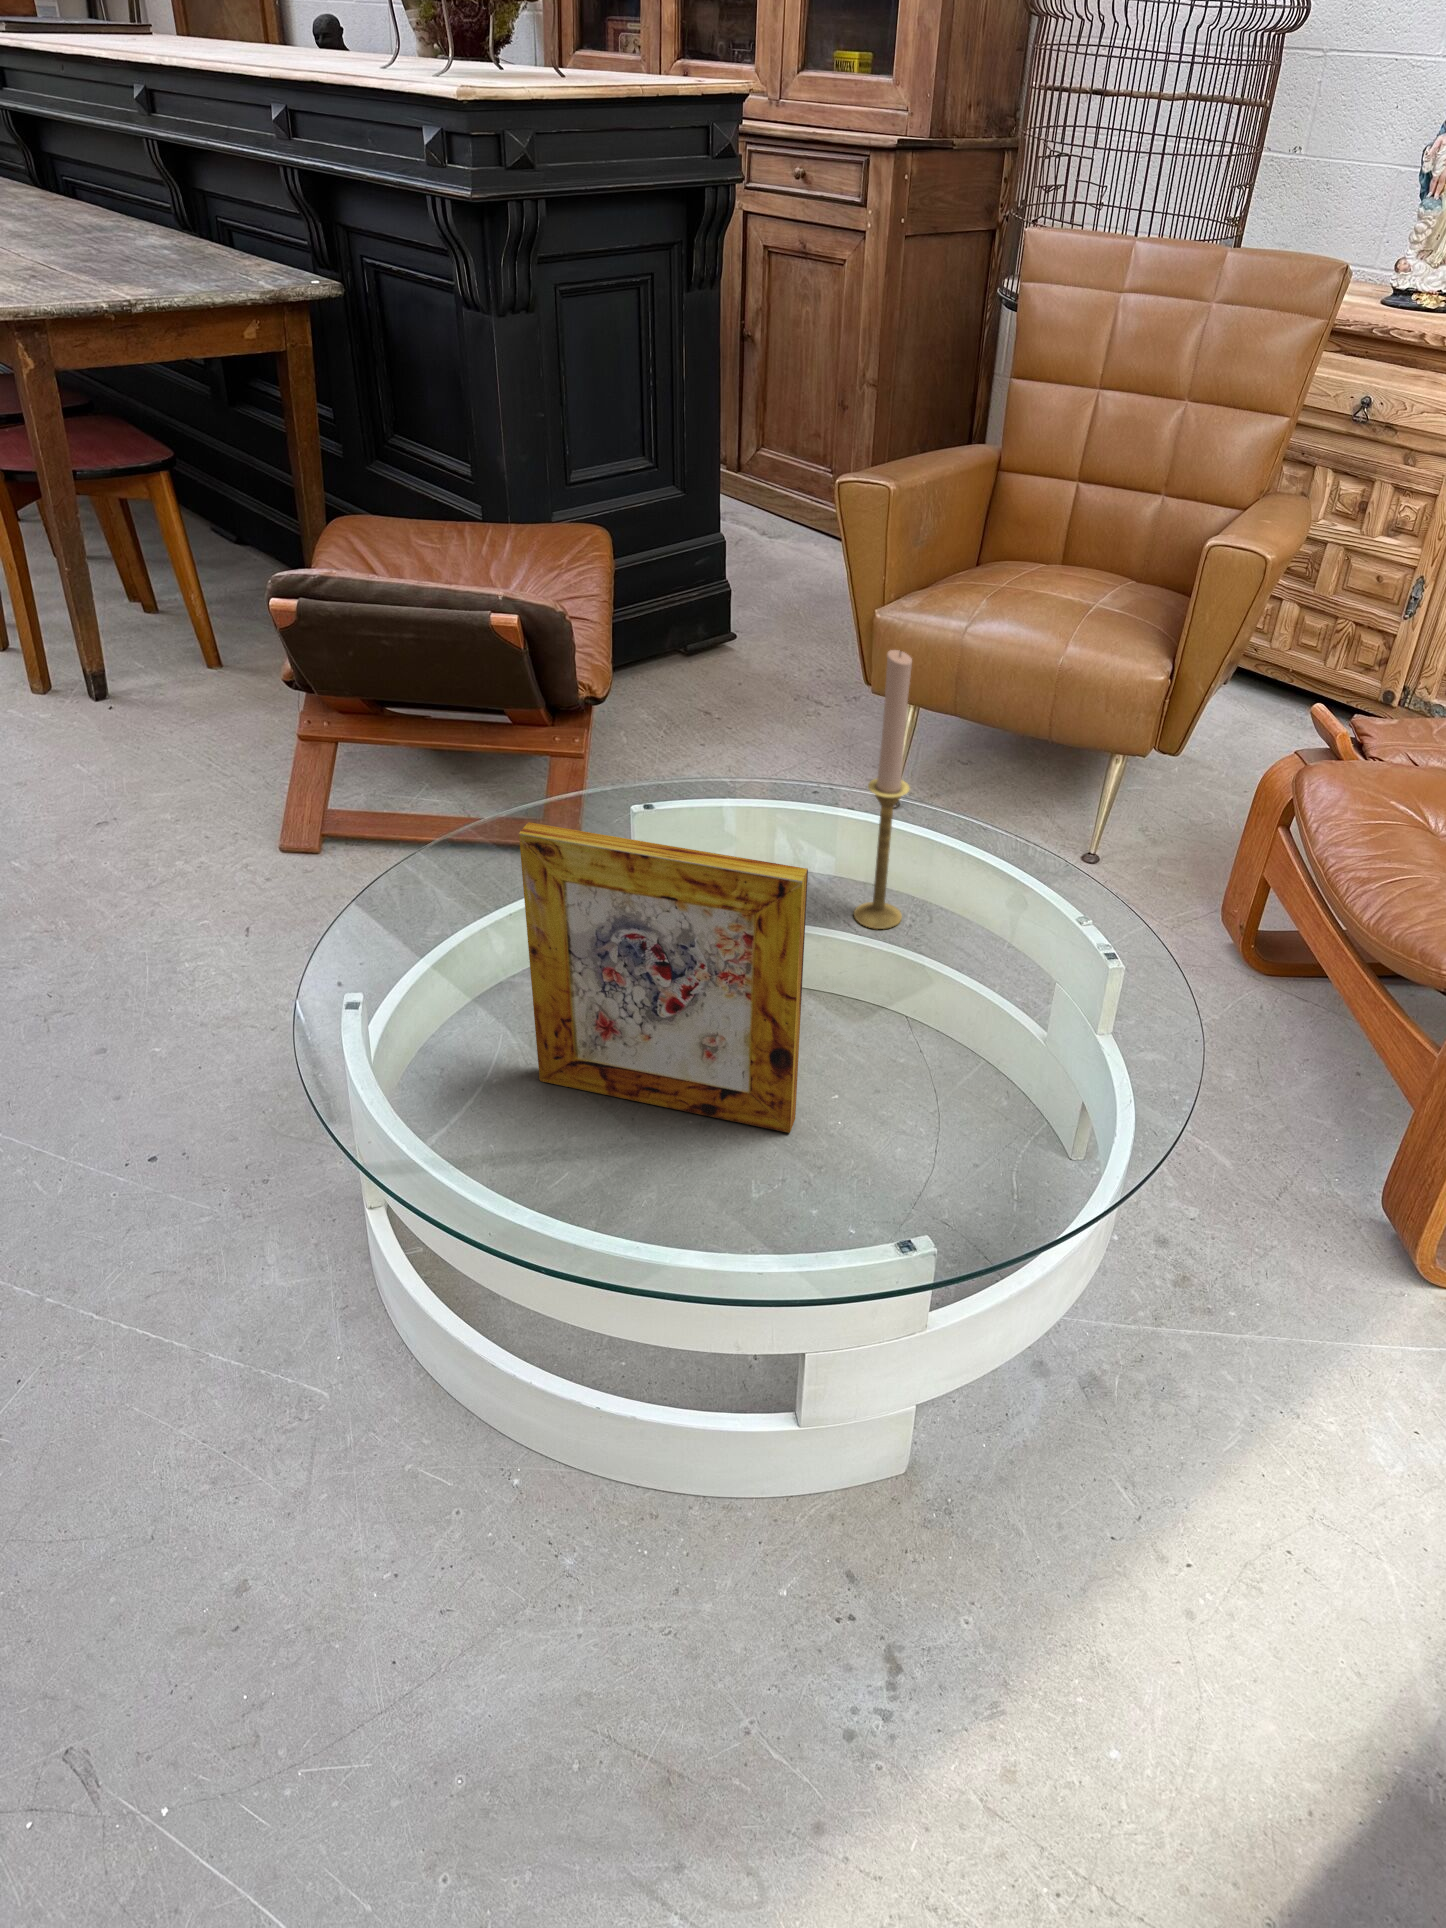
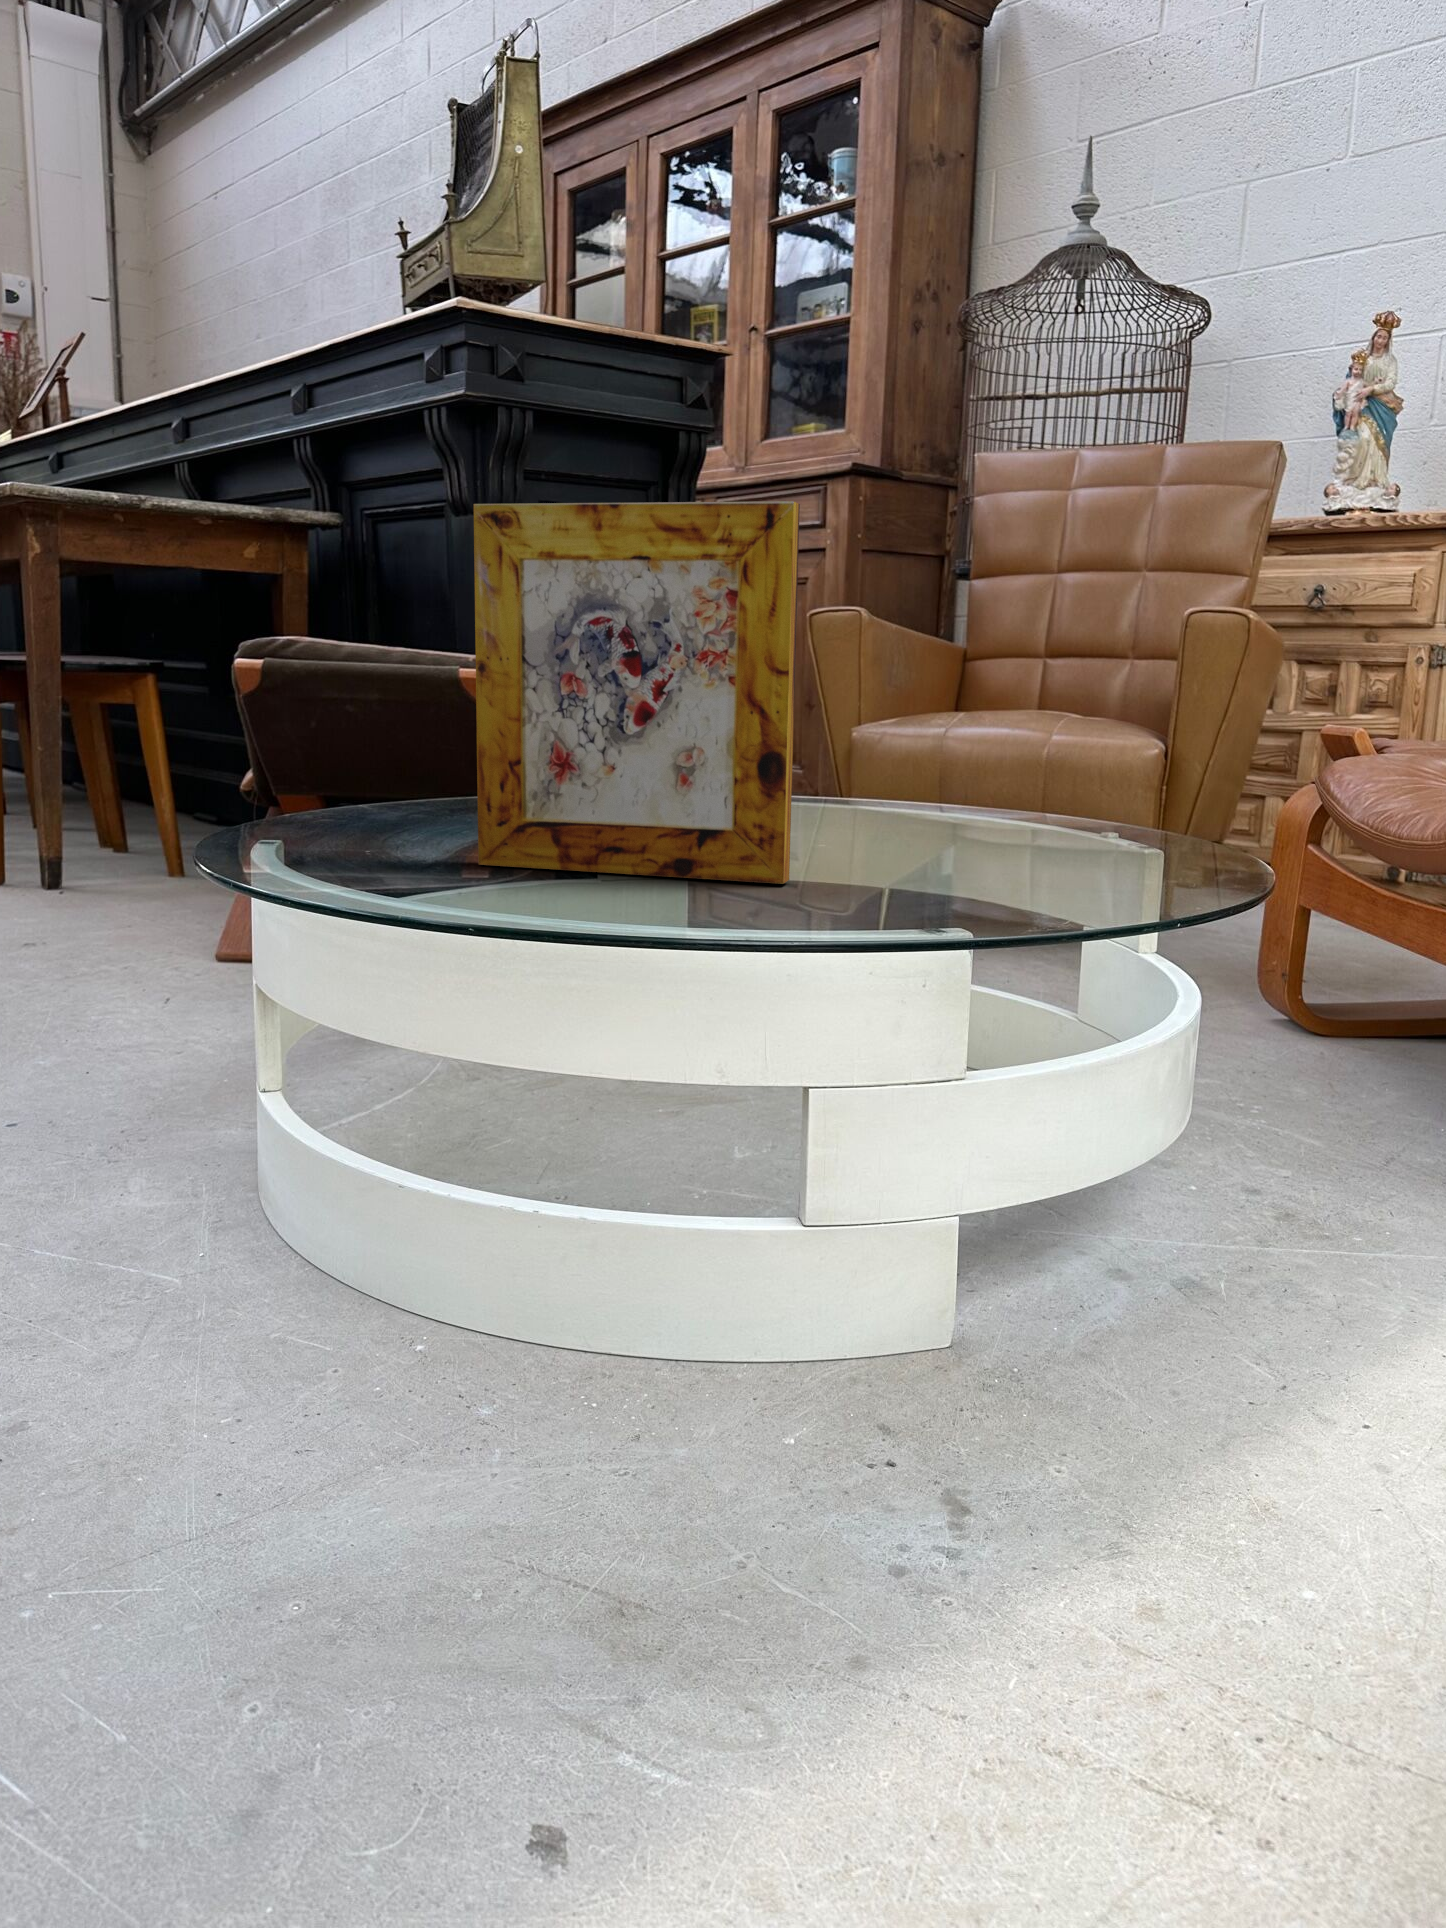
candlestick: present [854,650,912,929] -> none [847,493,902,831]

